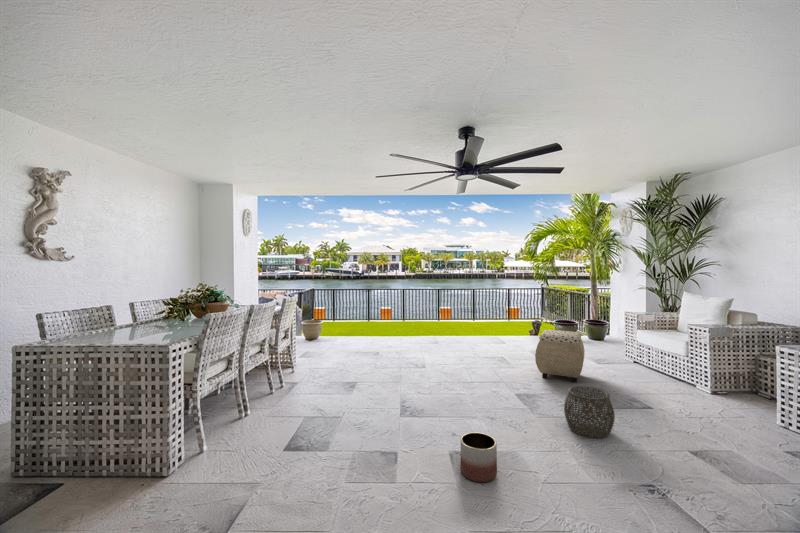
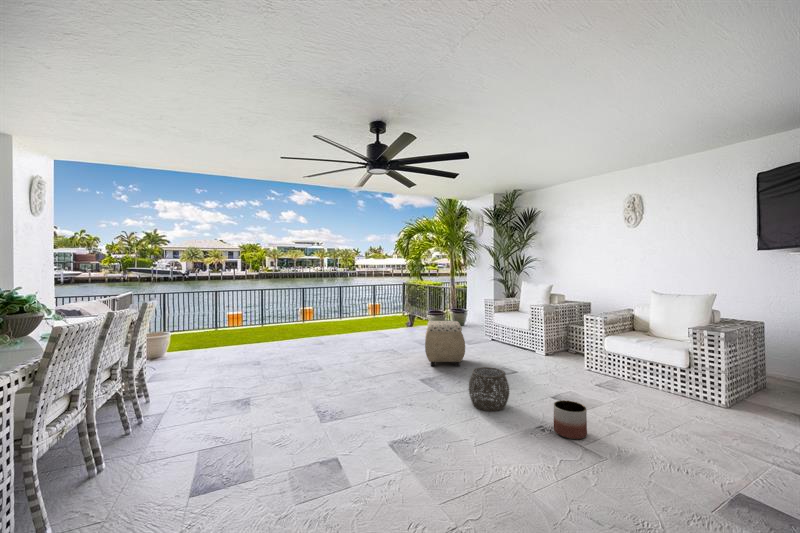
planter: present [460,432,497,482] -> present [554,400,587,439]

